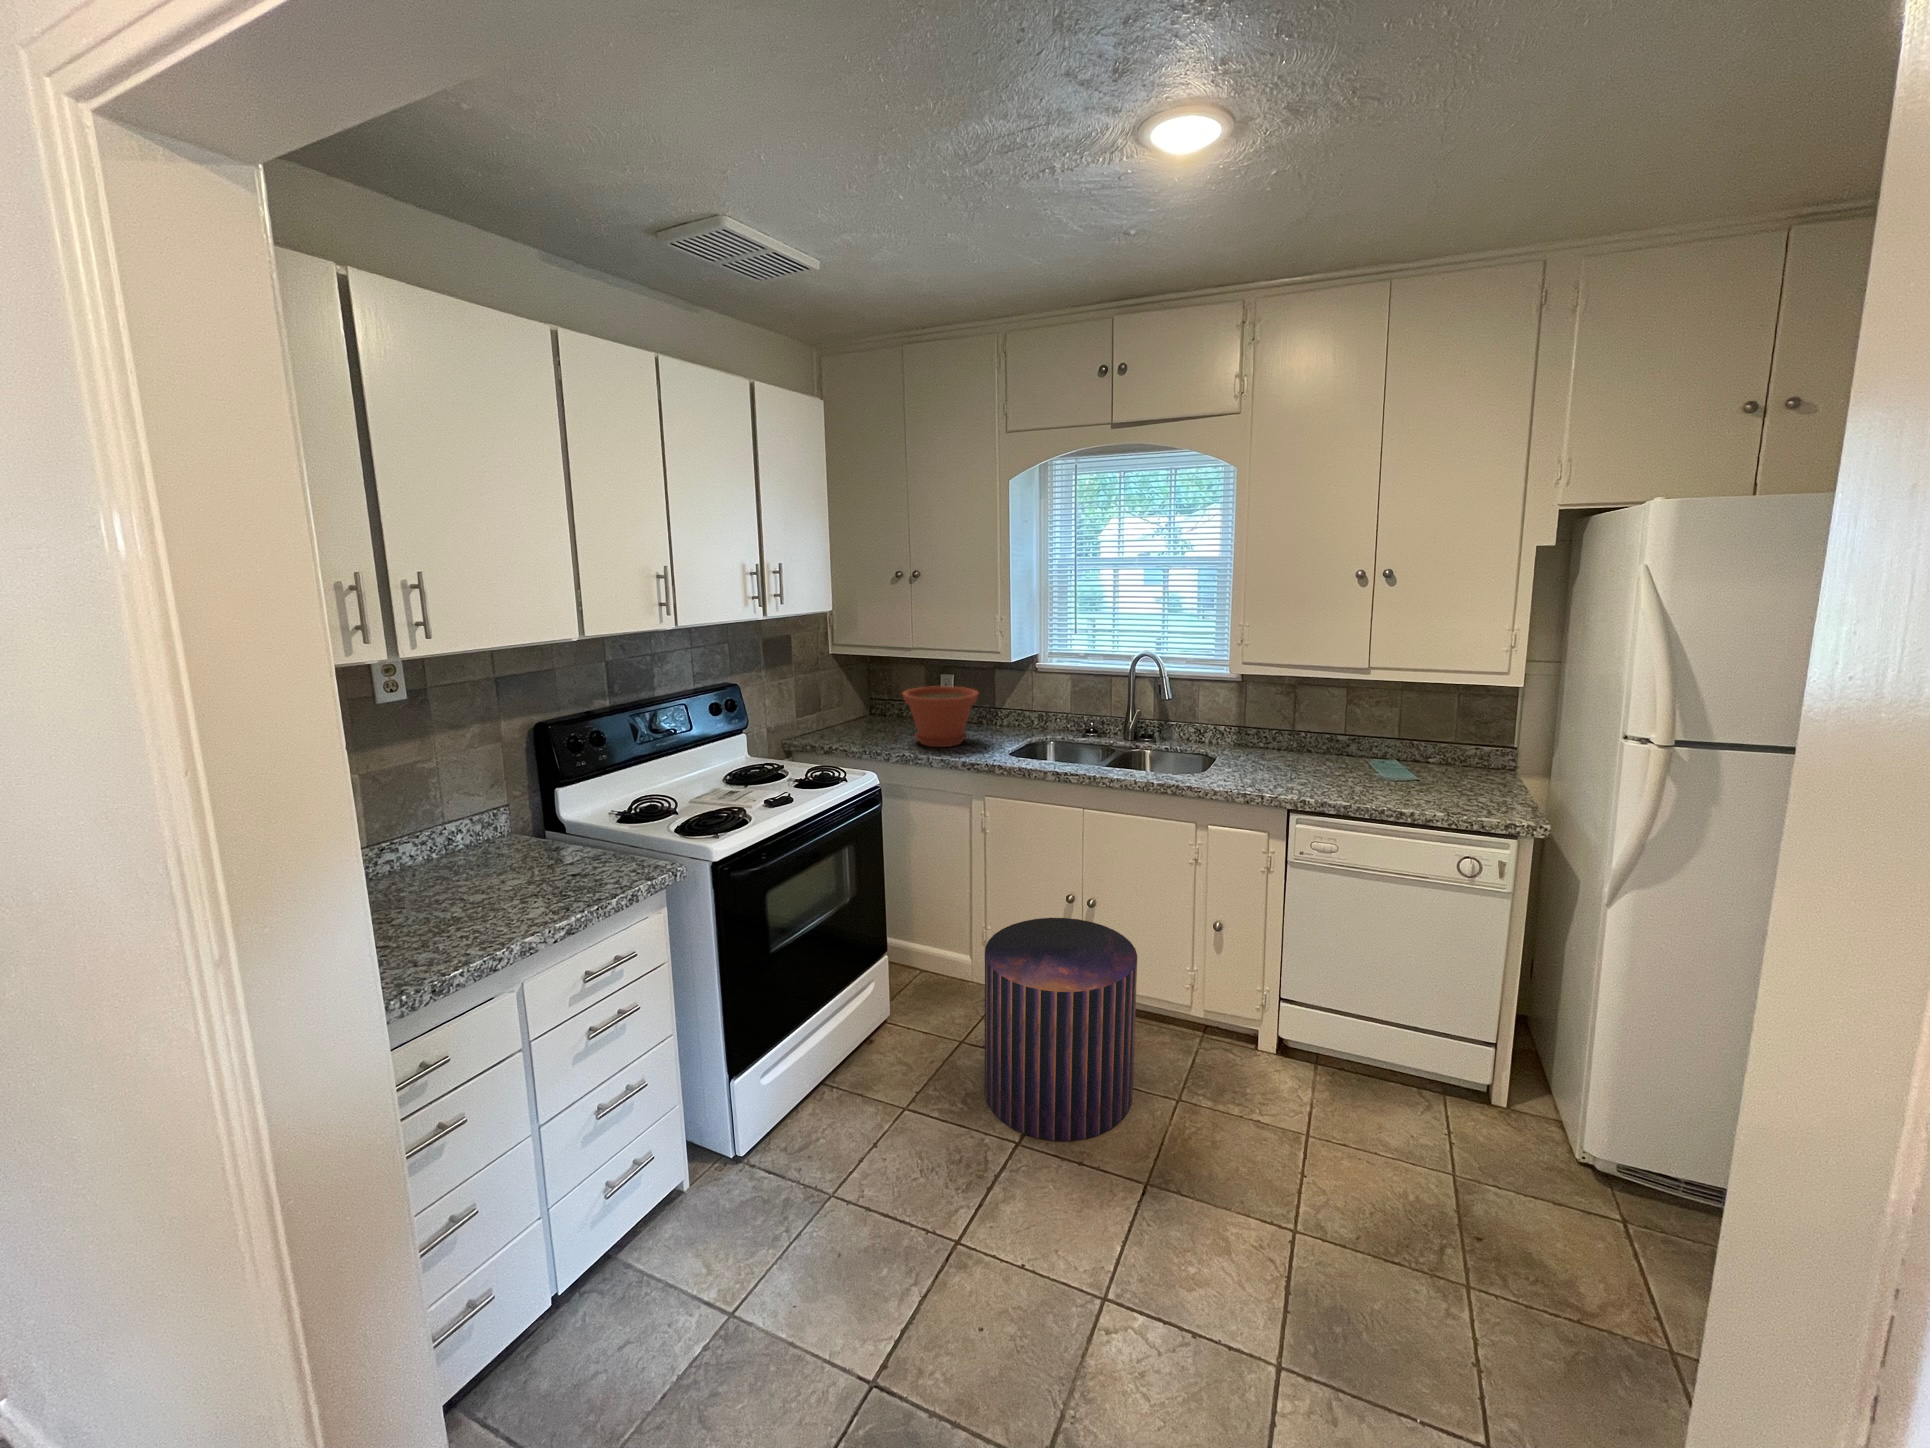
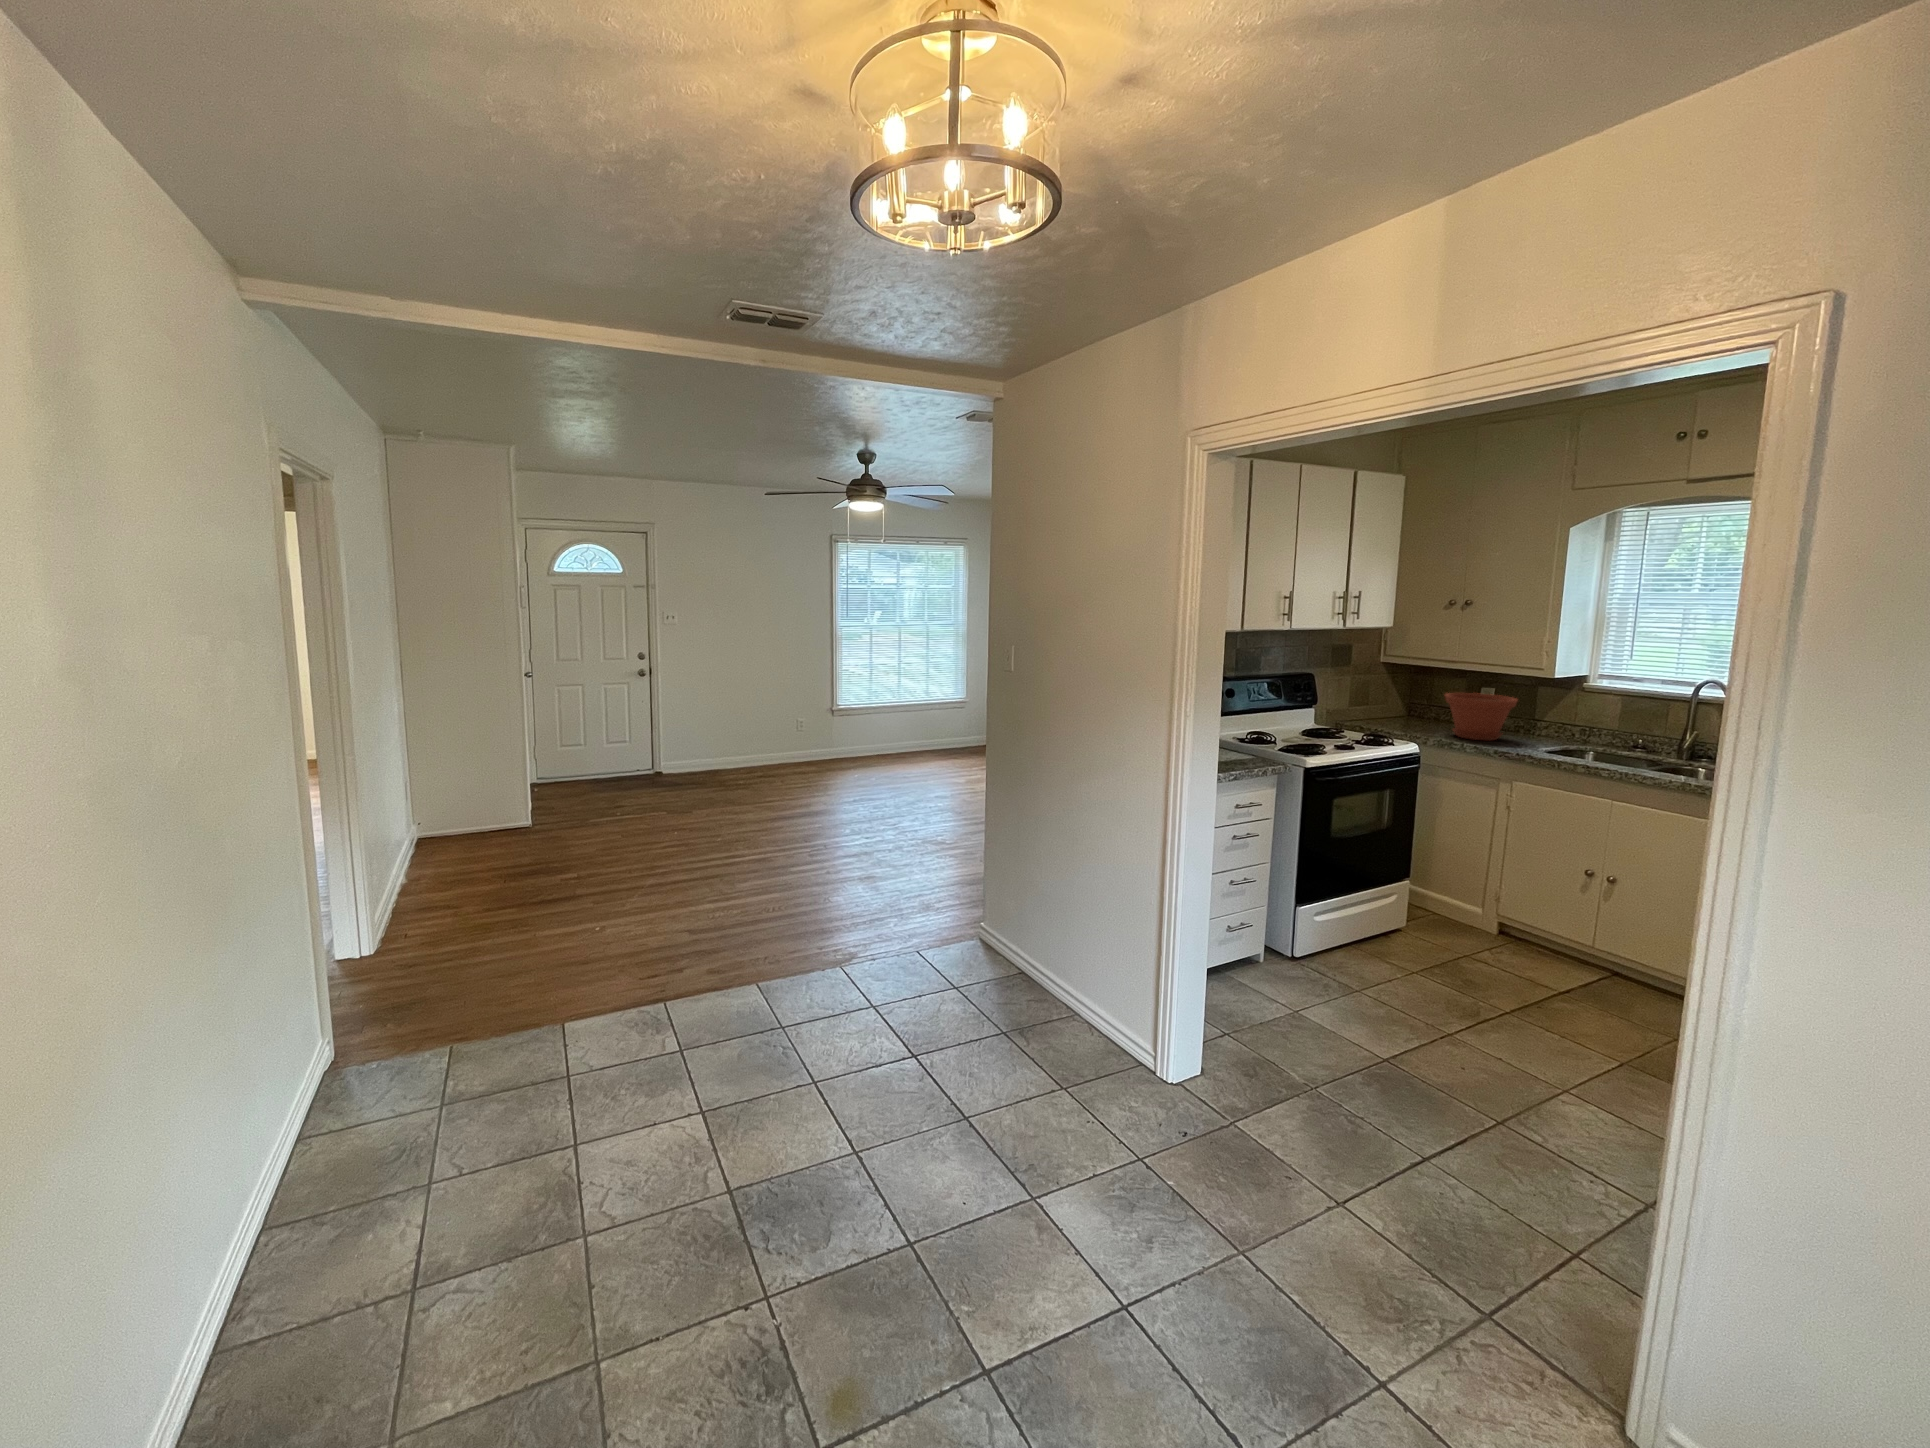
pouf: present [985,918,1137,1141] -> none [1485,872,1646,1036]

